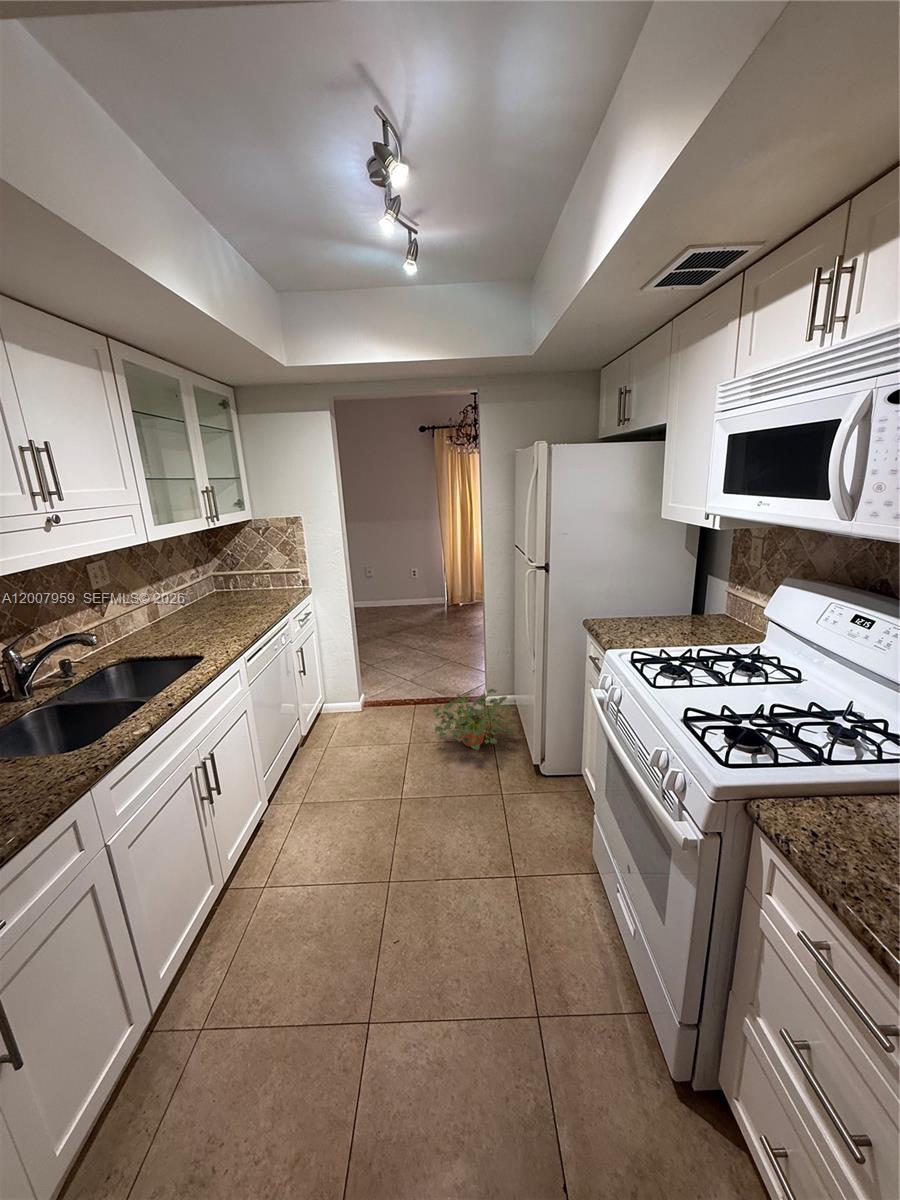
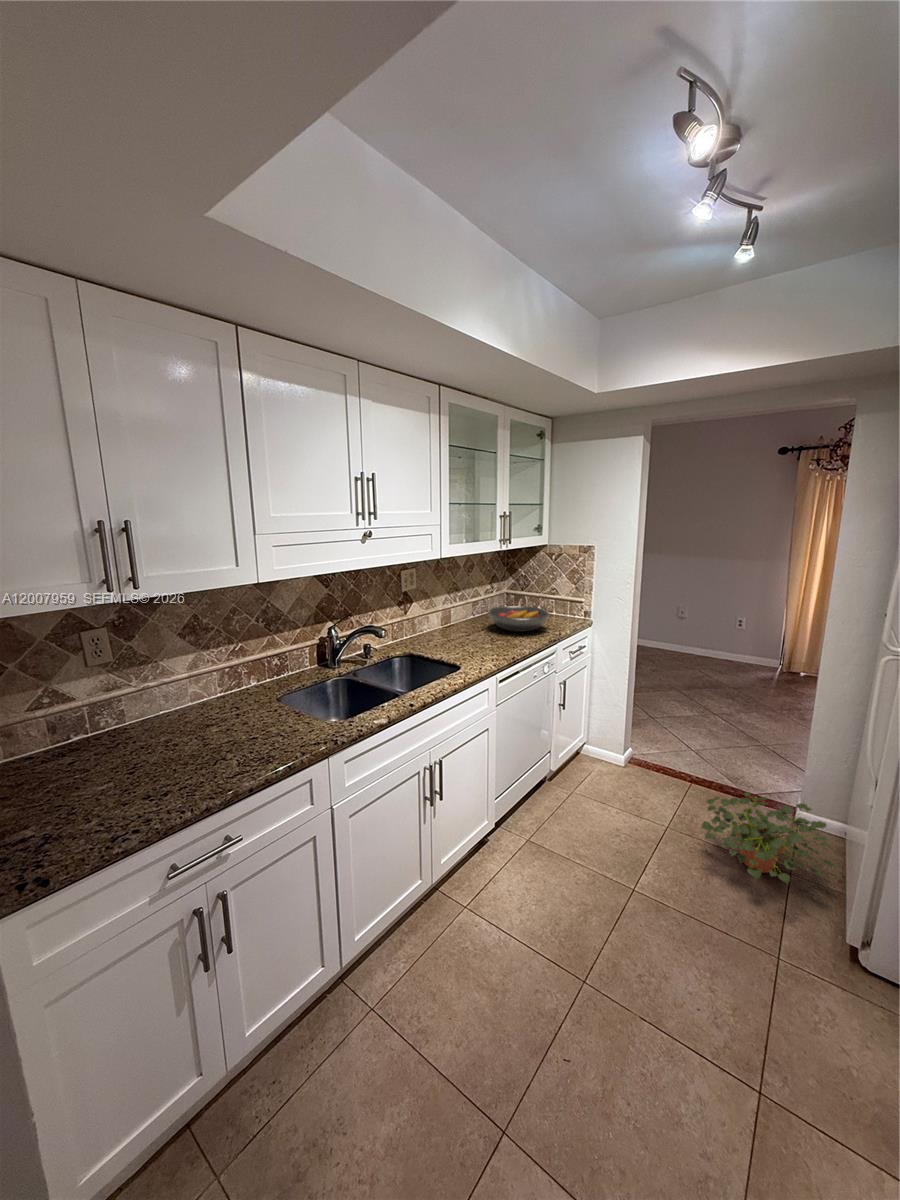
fruit bowl: none [205,584,274,611] -> present [488,606,549,632]

